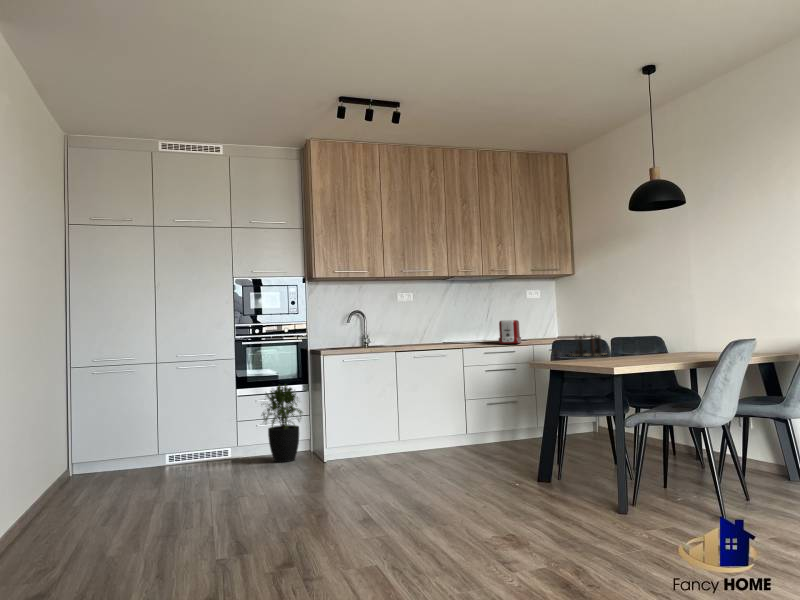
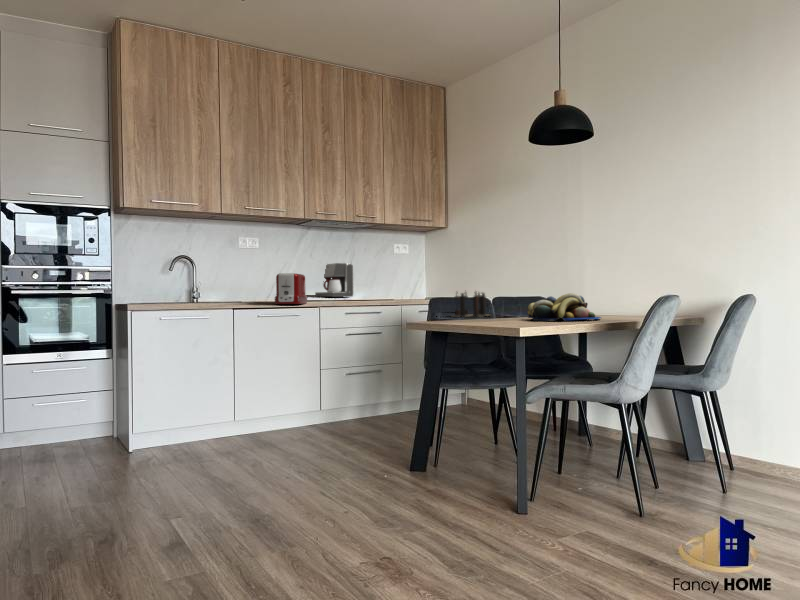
coffee maker: none [458,310,492,339] -> present [315,263,353,297]
toaster: present [499,320,521,344] -> present [275,273,307,304]
fruit bowl: none [632,337,696,360] -> present [528,293,601,321]
potted plant: present [263,384,302,462] -> none [33,348,103,454]

